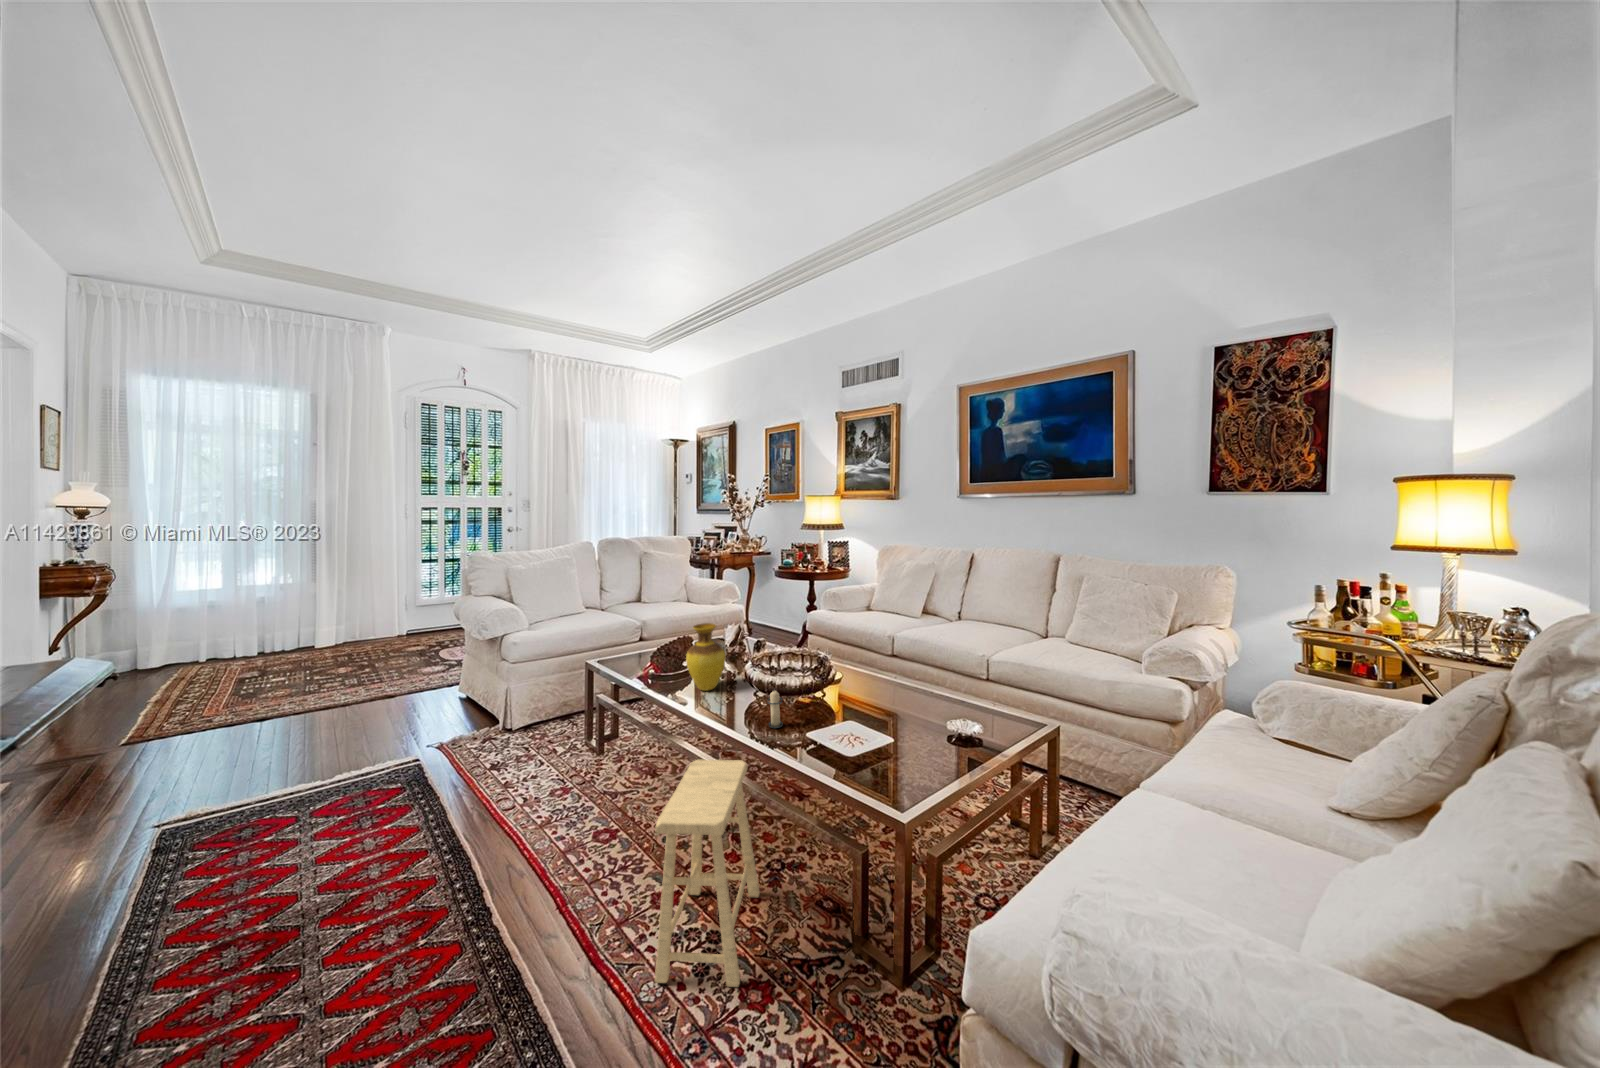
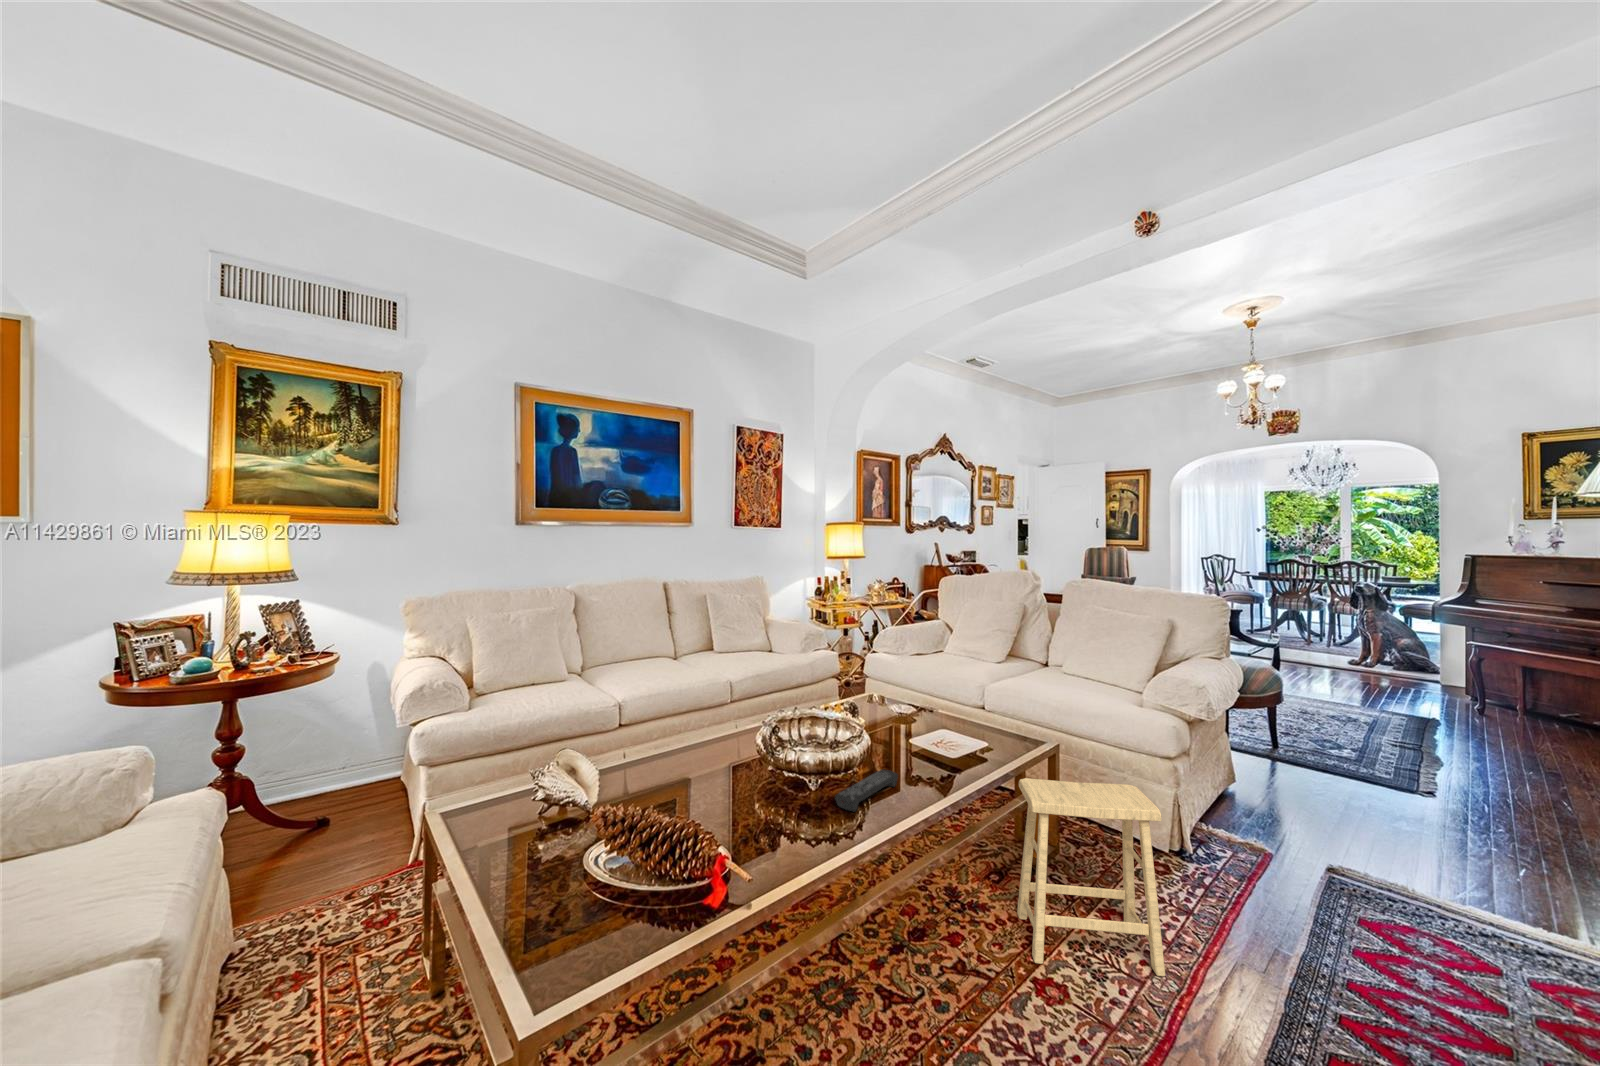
vase: present [686,623,725,691] -> none [740,709,803,824]
candle: present [767,690,783,728] -> none [904,729,926,777]
remote control: none [706,694,763,719] -> present [835,769,898,812]

